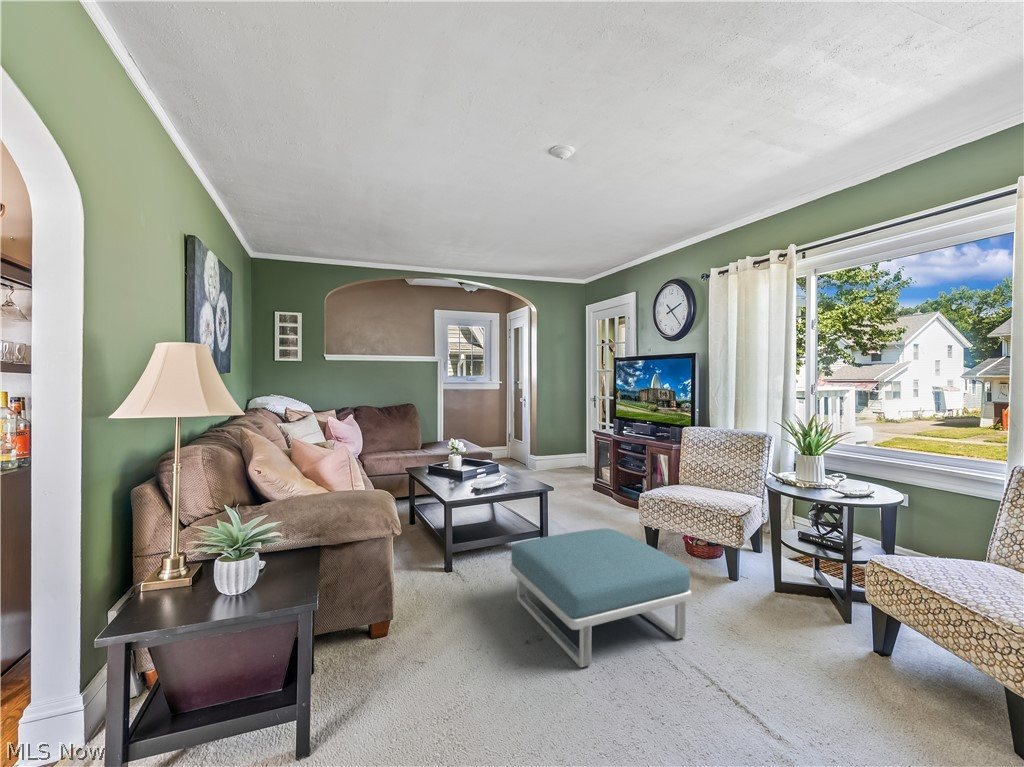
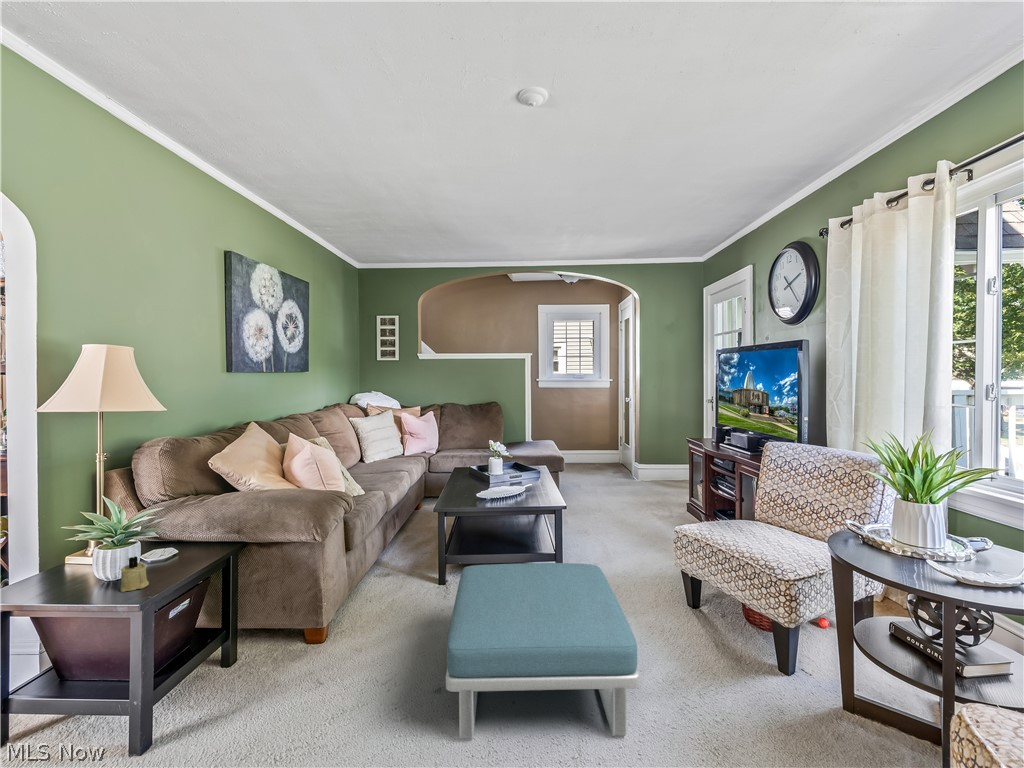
candle: none [261,561,289,598] -> present [120,556,149,592]

